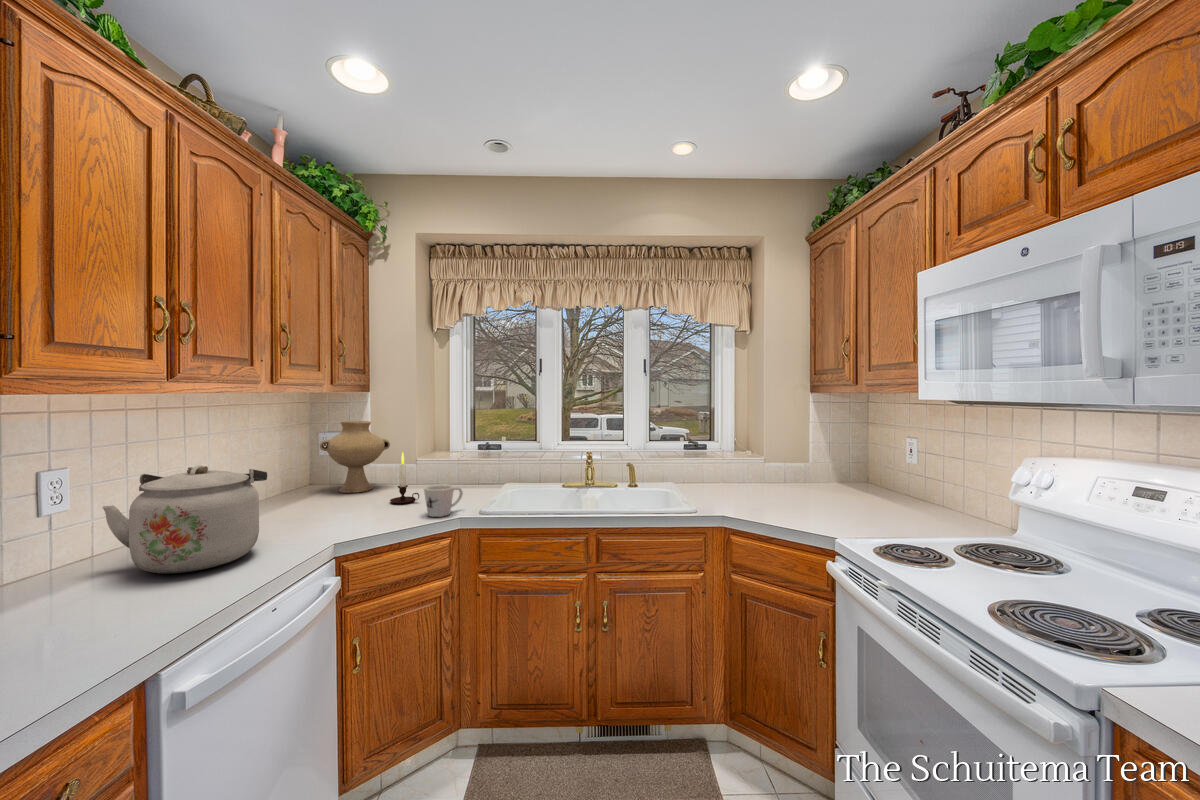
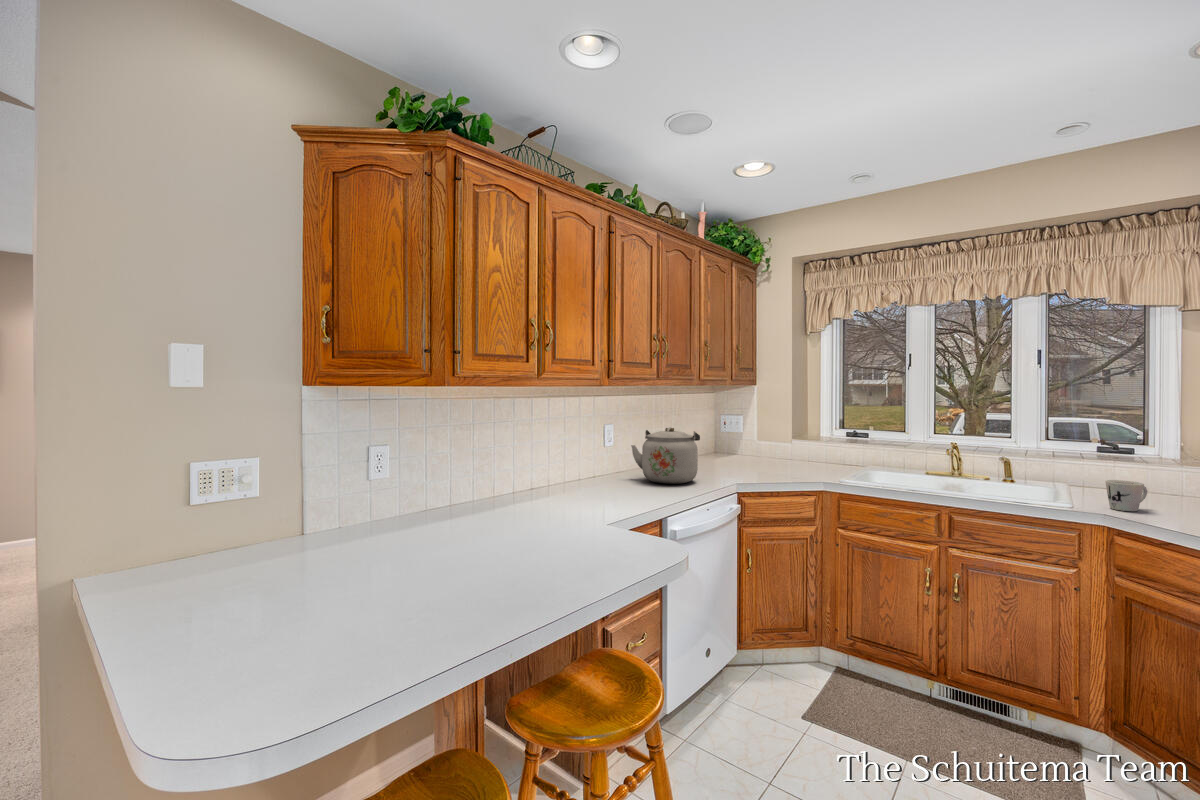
vase: present [320,421,390,493] -> none [722,409,771,462]
candle: present [390,452,419,504] -> none [771,432,793,471]
mug: present [424,484,463,517] -> present [1105,480,1147,511]

